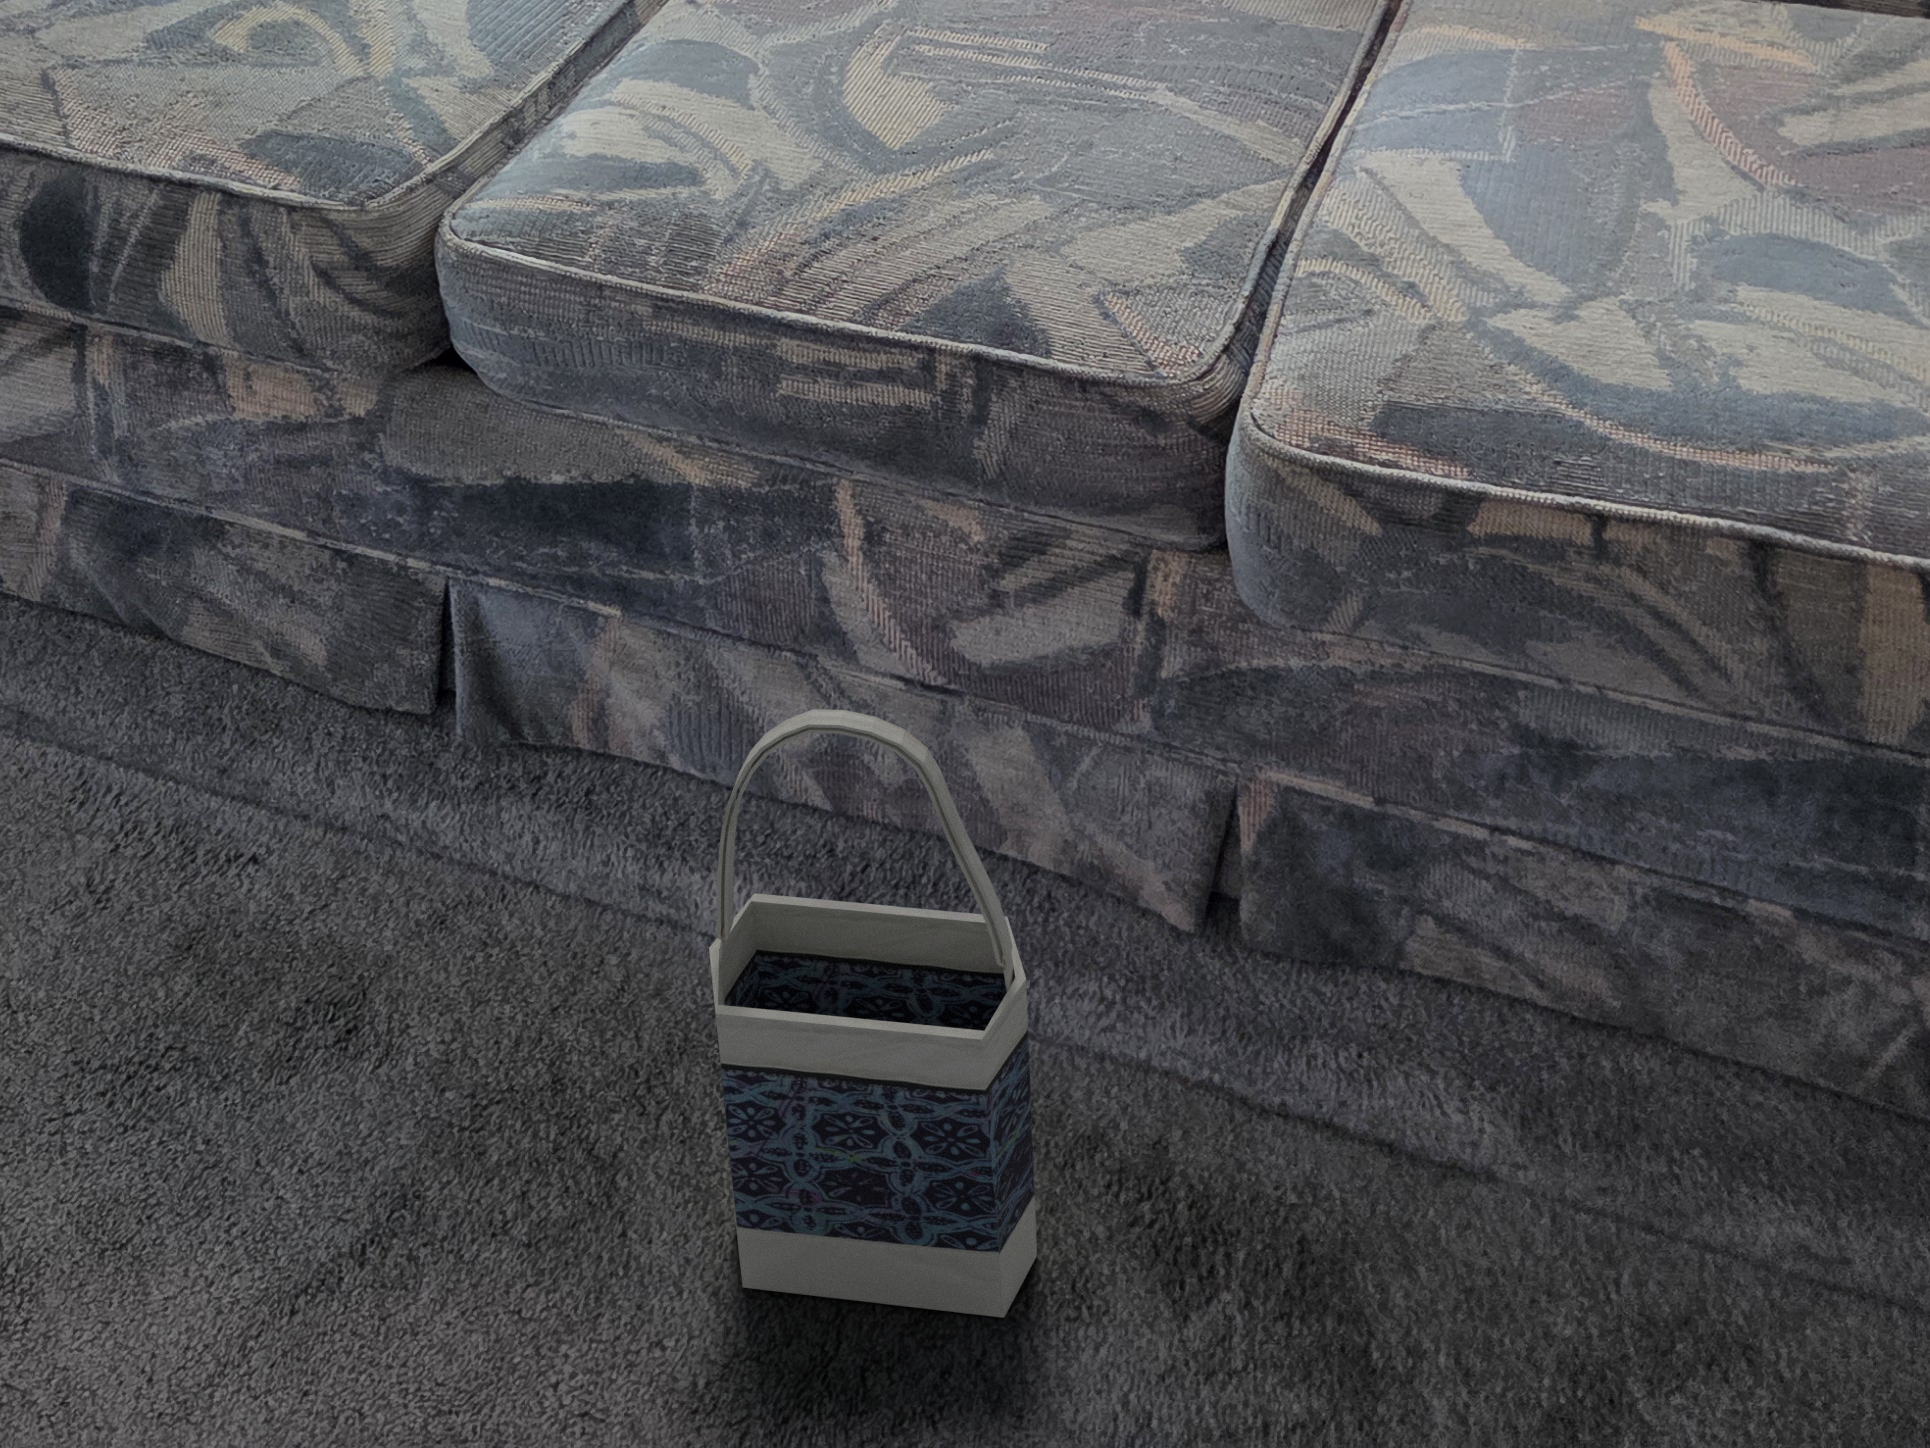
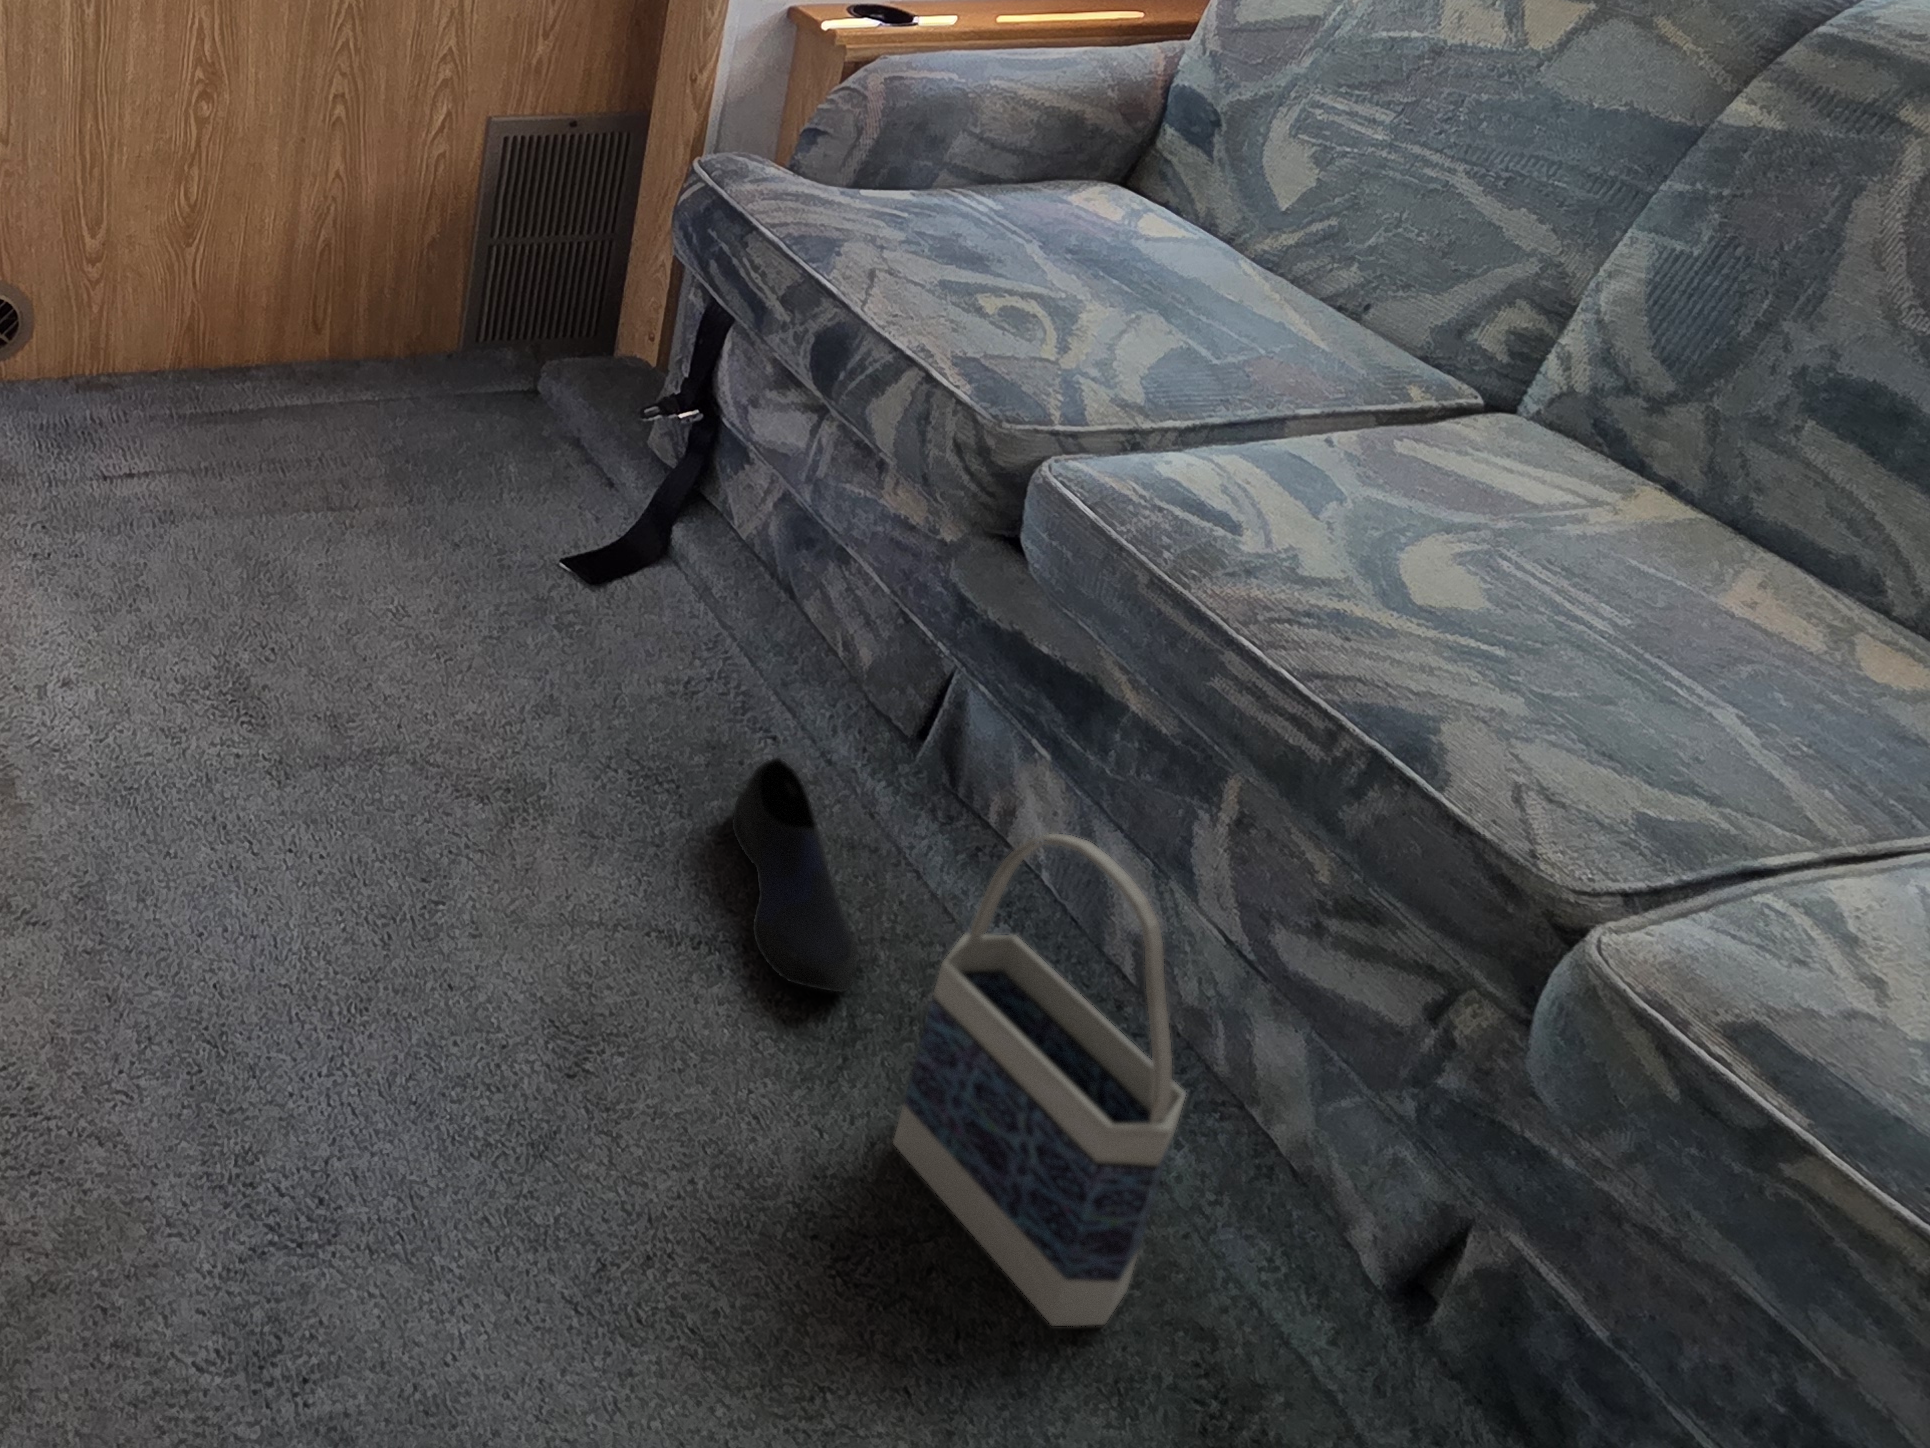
shoe: none [284,904,577,1211] -> present [732,758,858,992]

